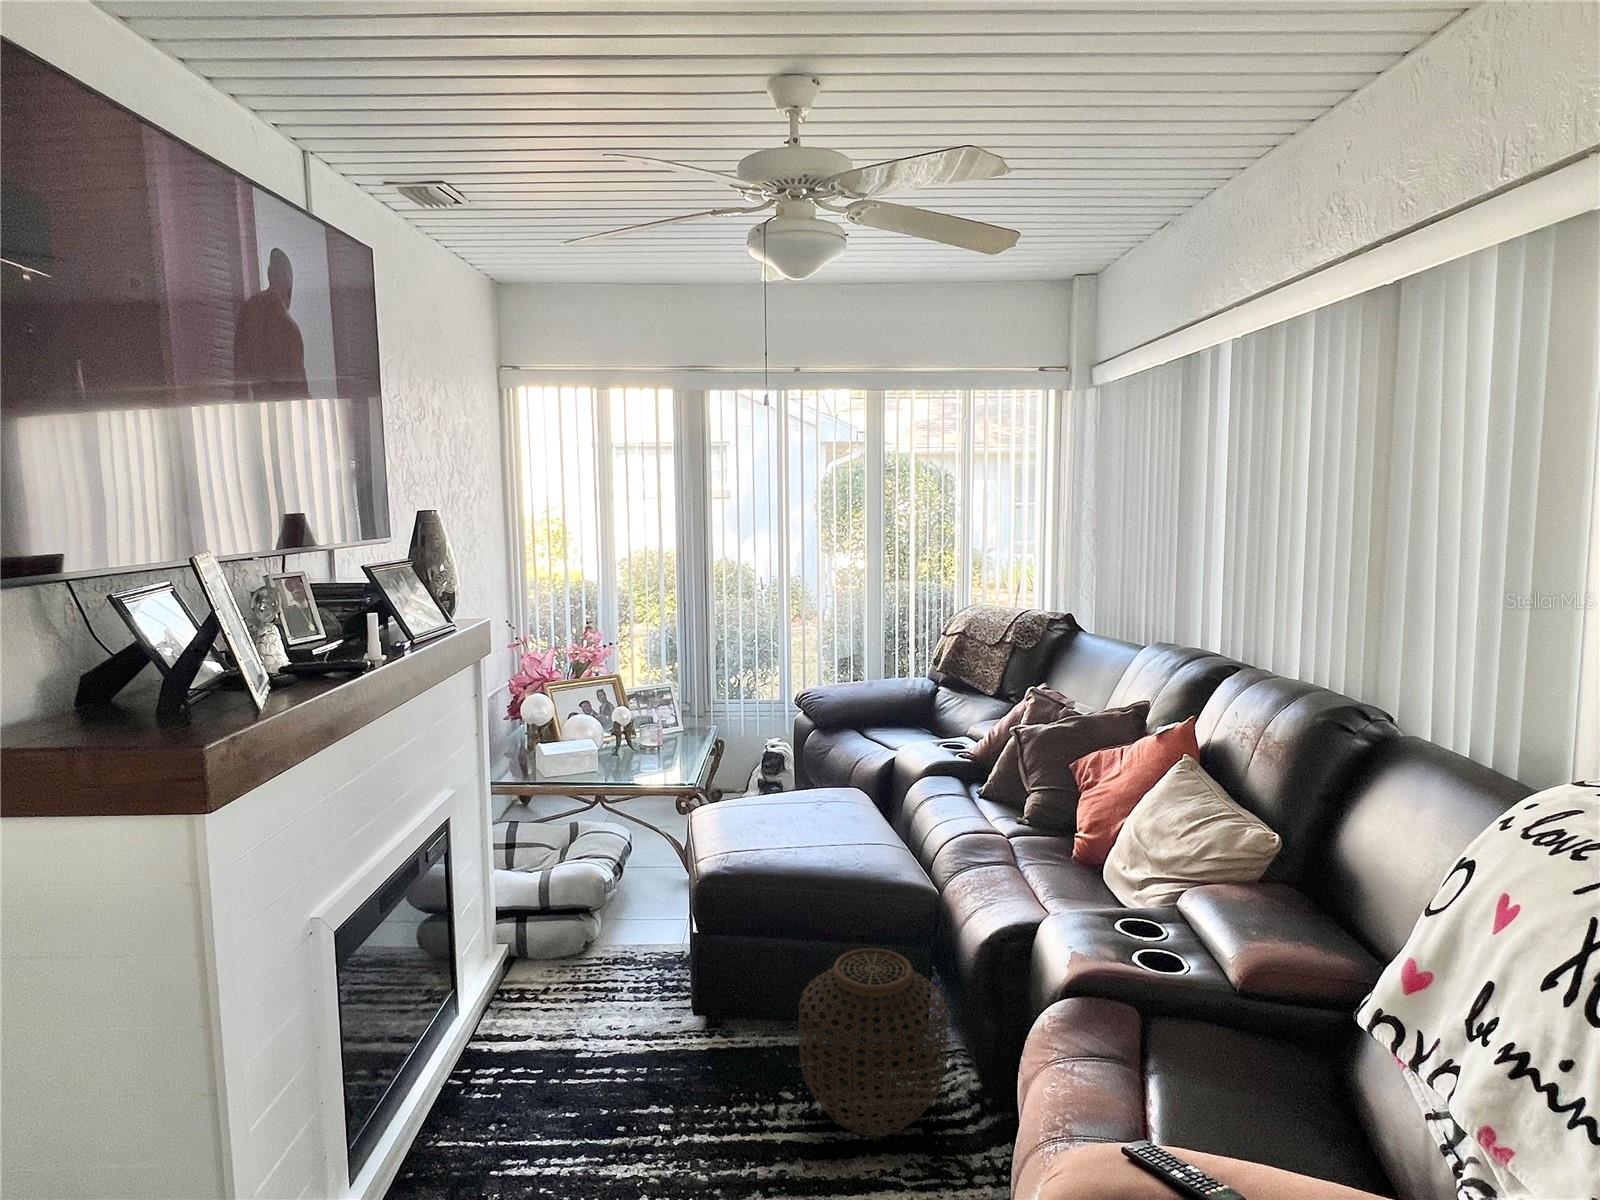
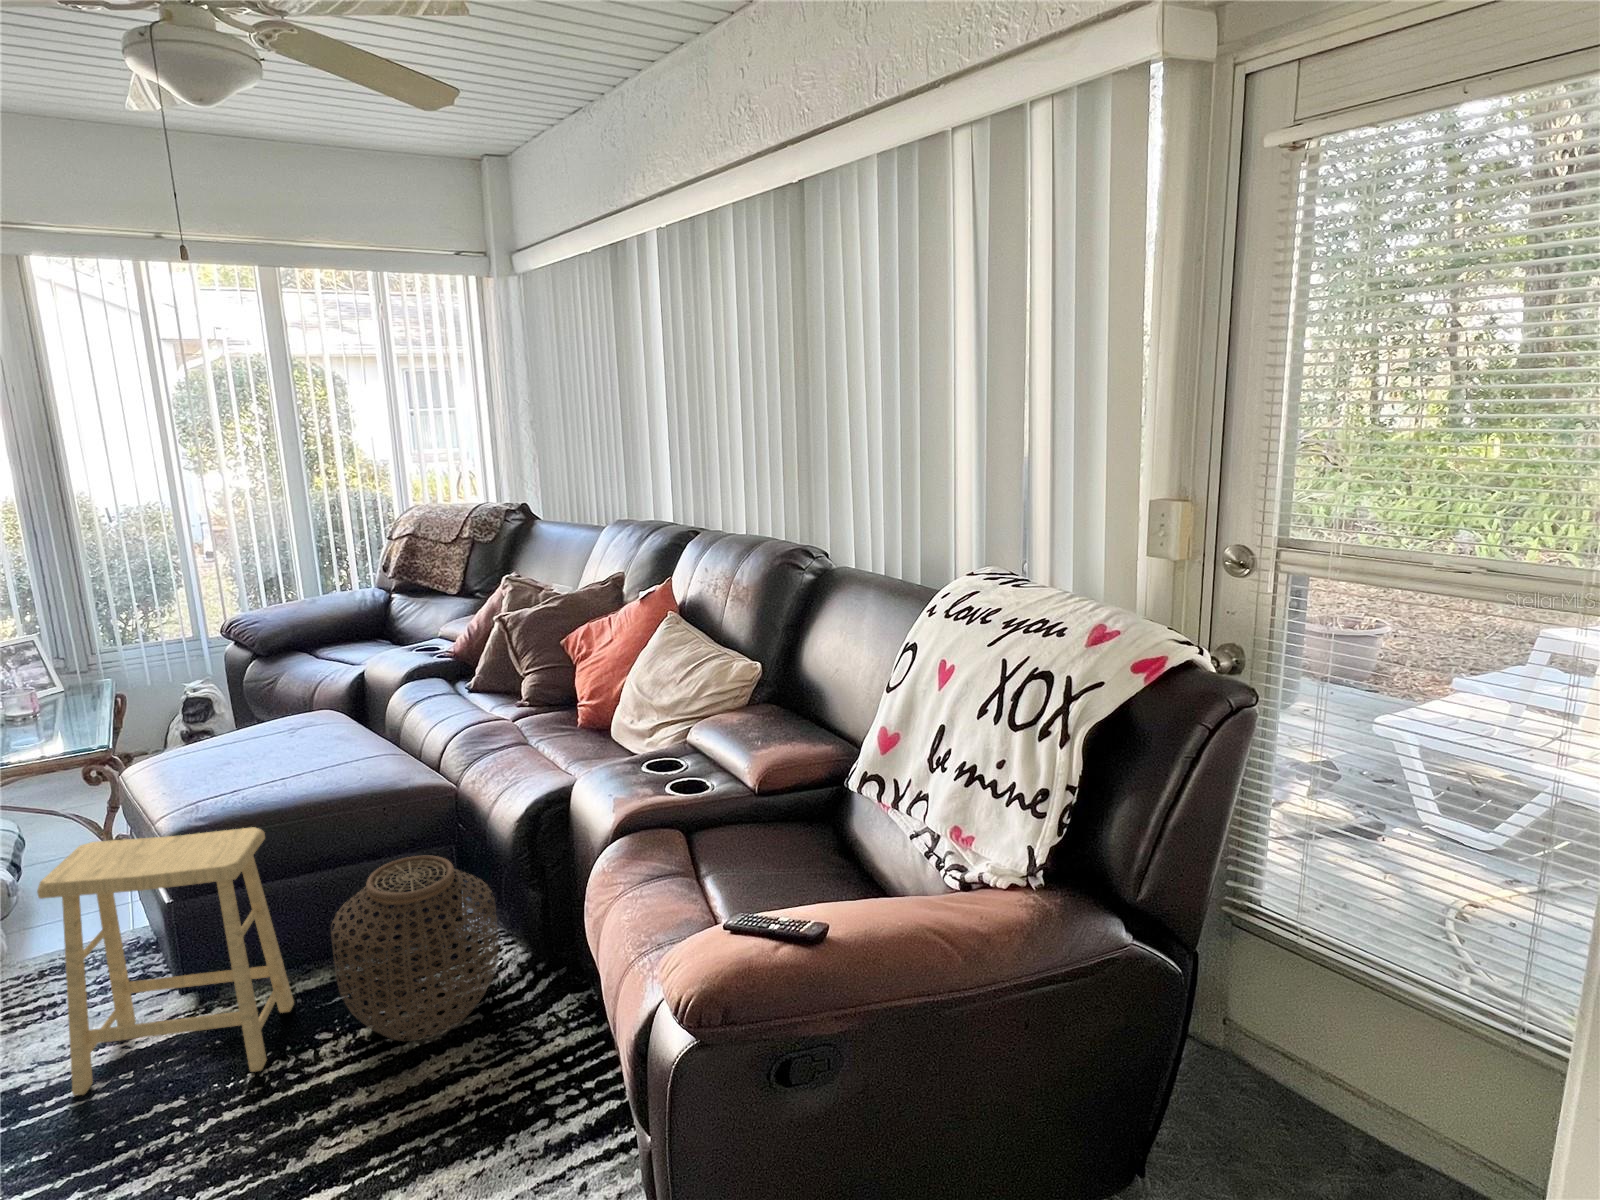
footstool: none [604,866,773,1108] -> present [37,827,294,1095]

